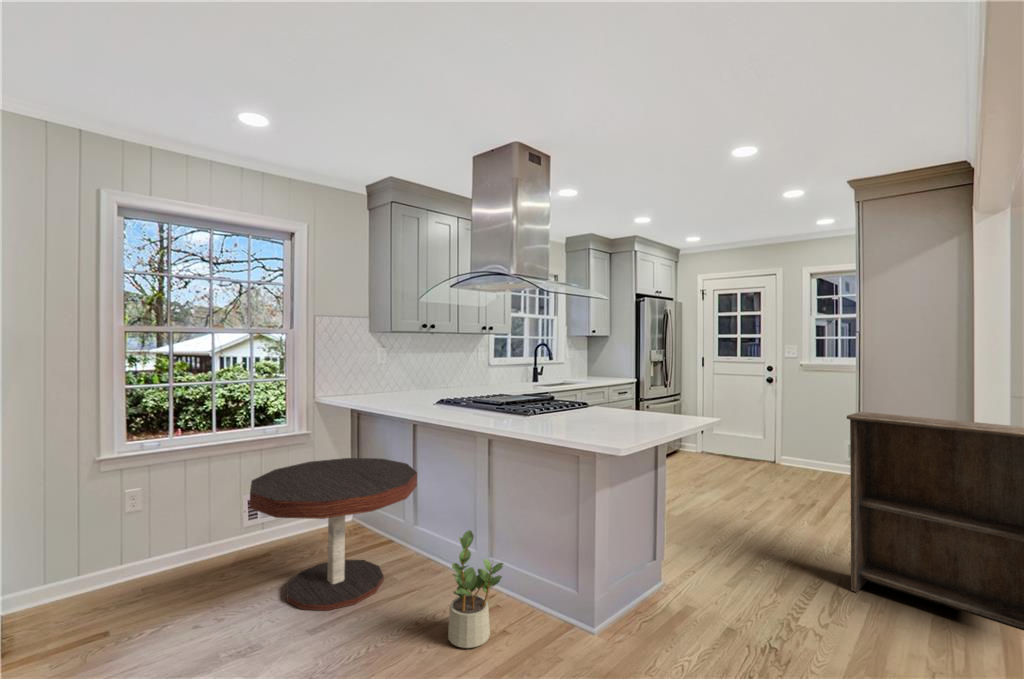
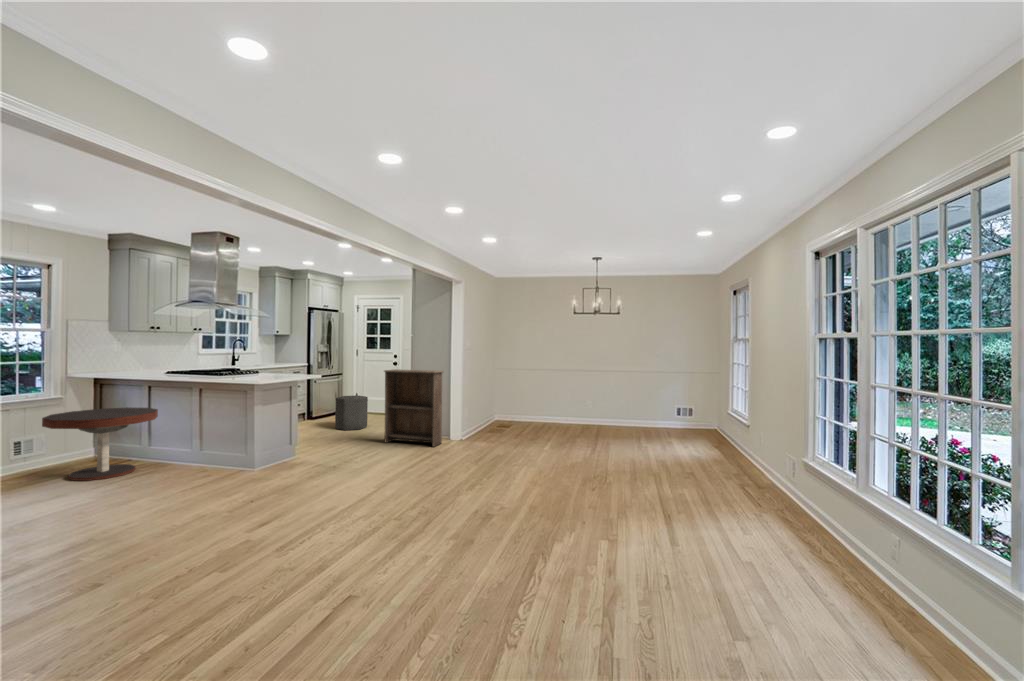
ottoman: none [694,444,754,516] -> present [335,395,368,430]
potted plant: present [448,530,503,648] -> none [184,425,215,475]

